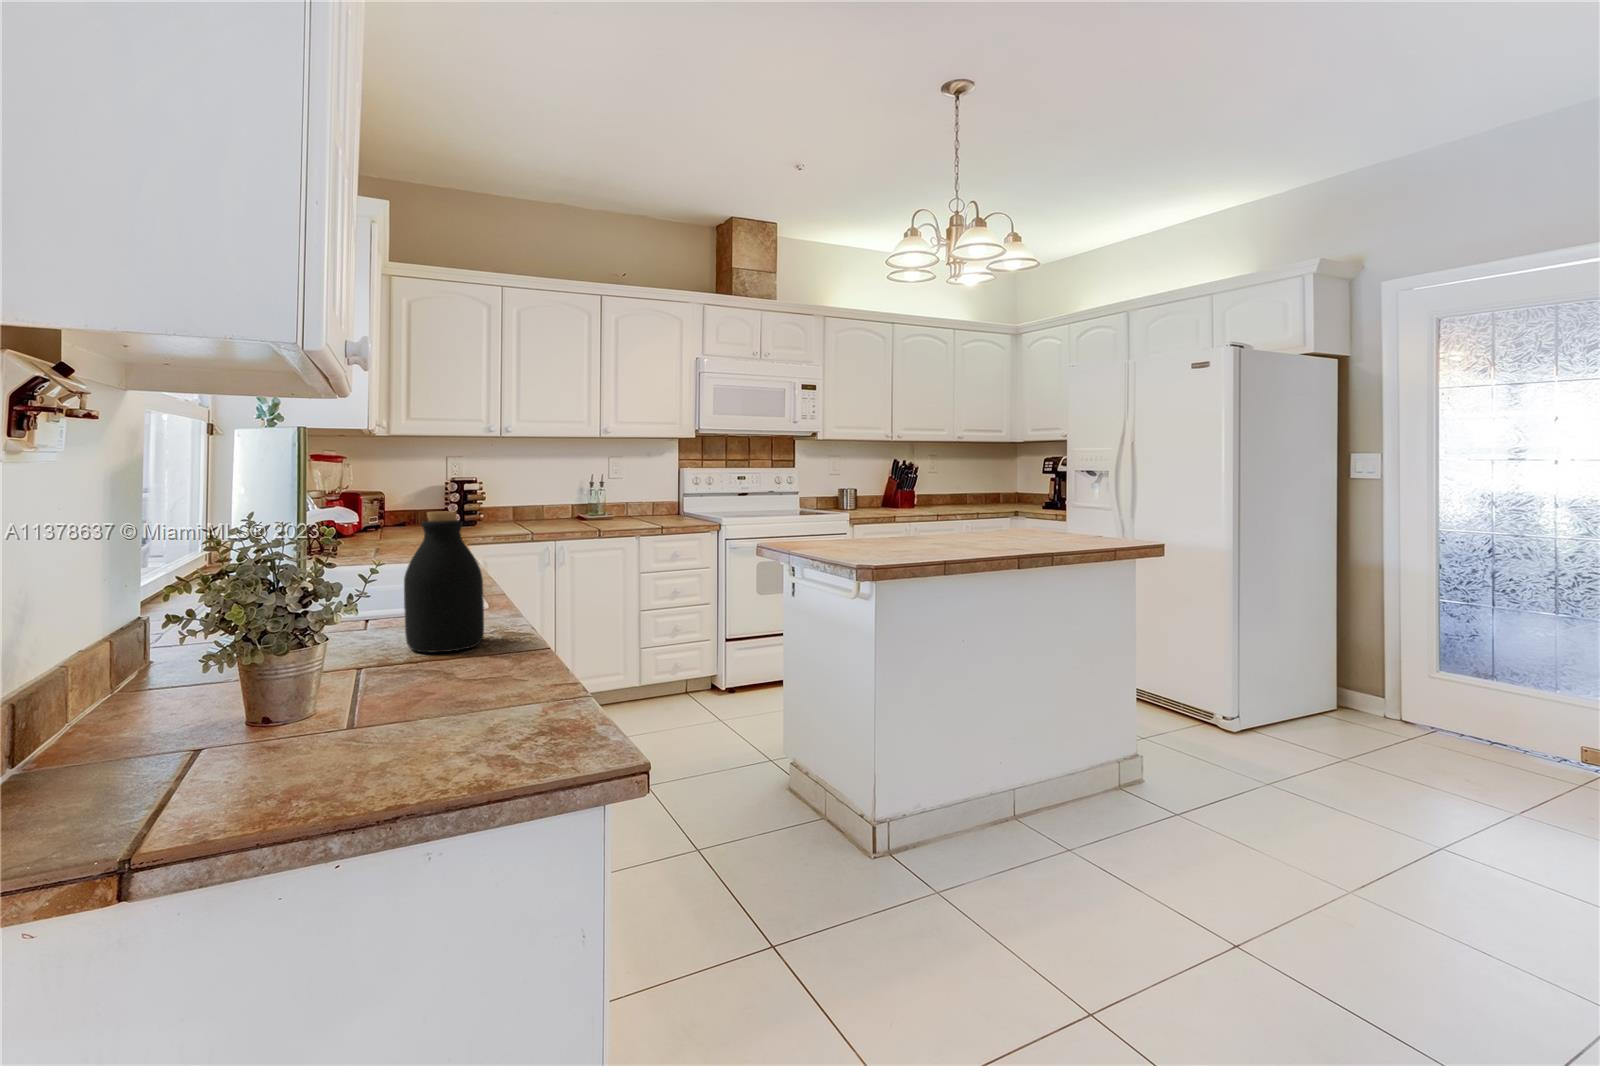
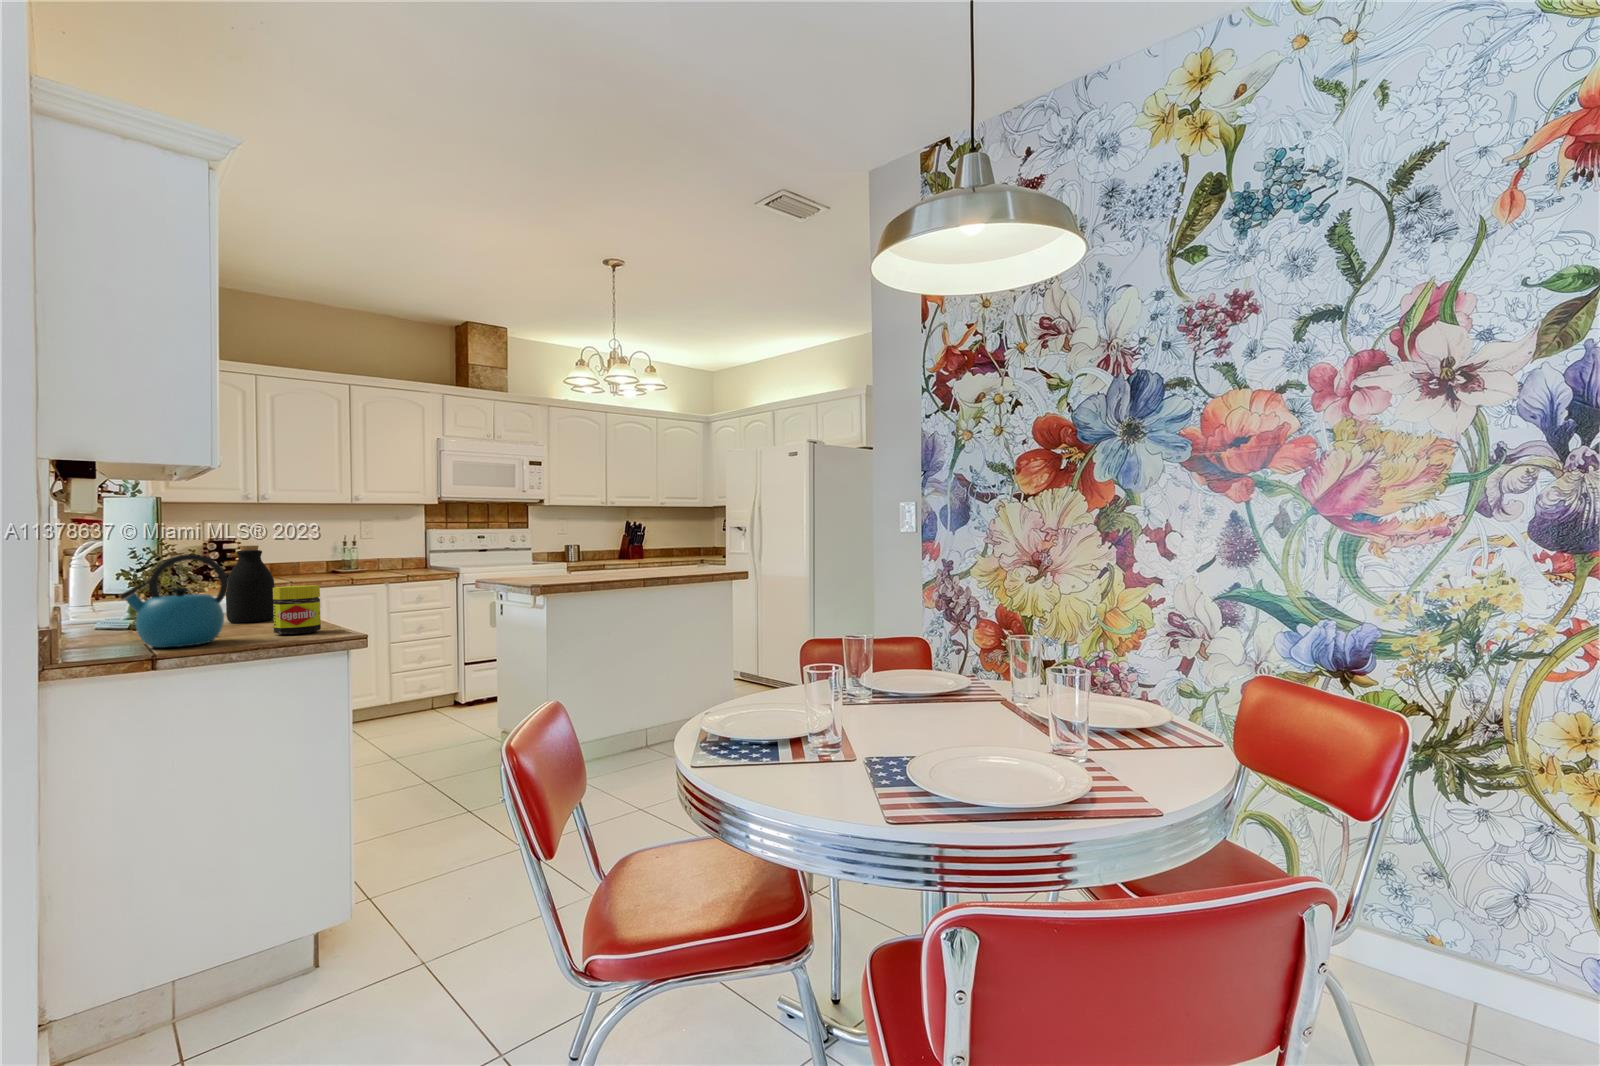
kettle: none [109,555,355,786] -> present [120,554,228,648]
jar: none [455,614,551,731] -> present [273,585,321,635]

